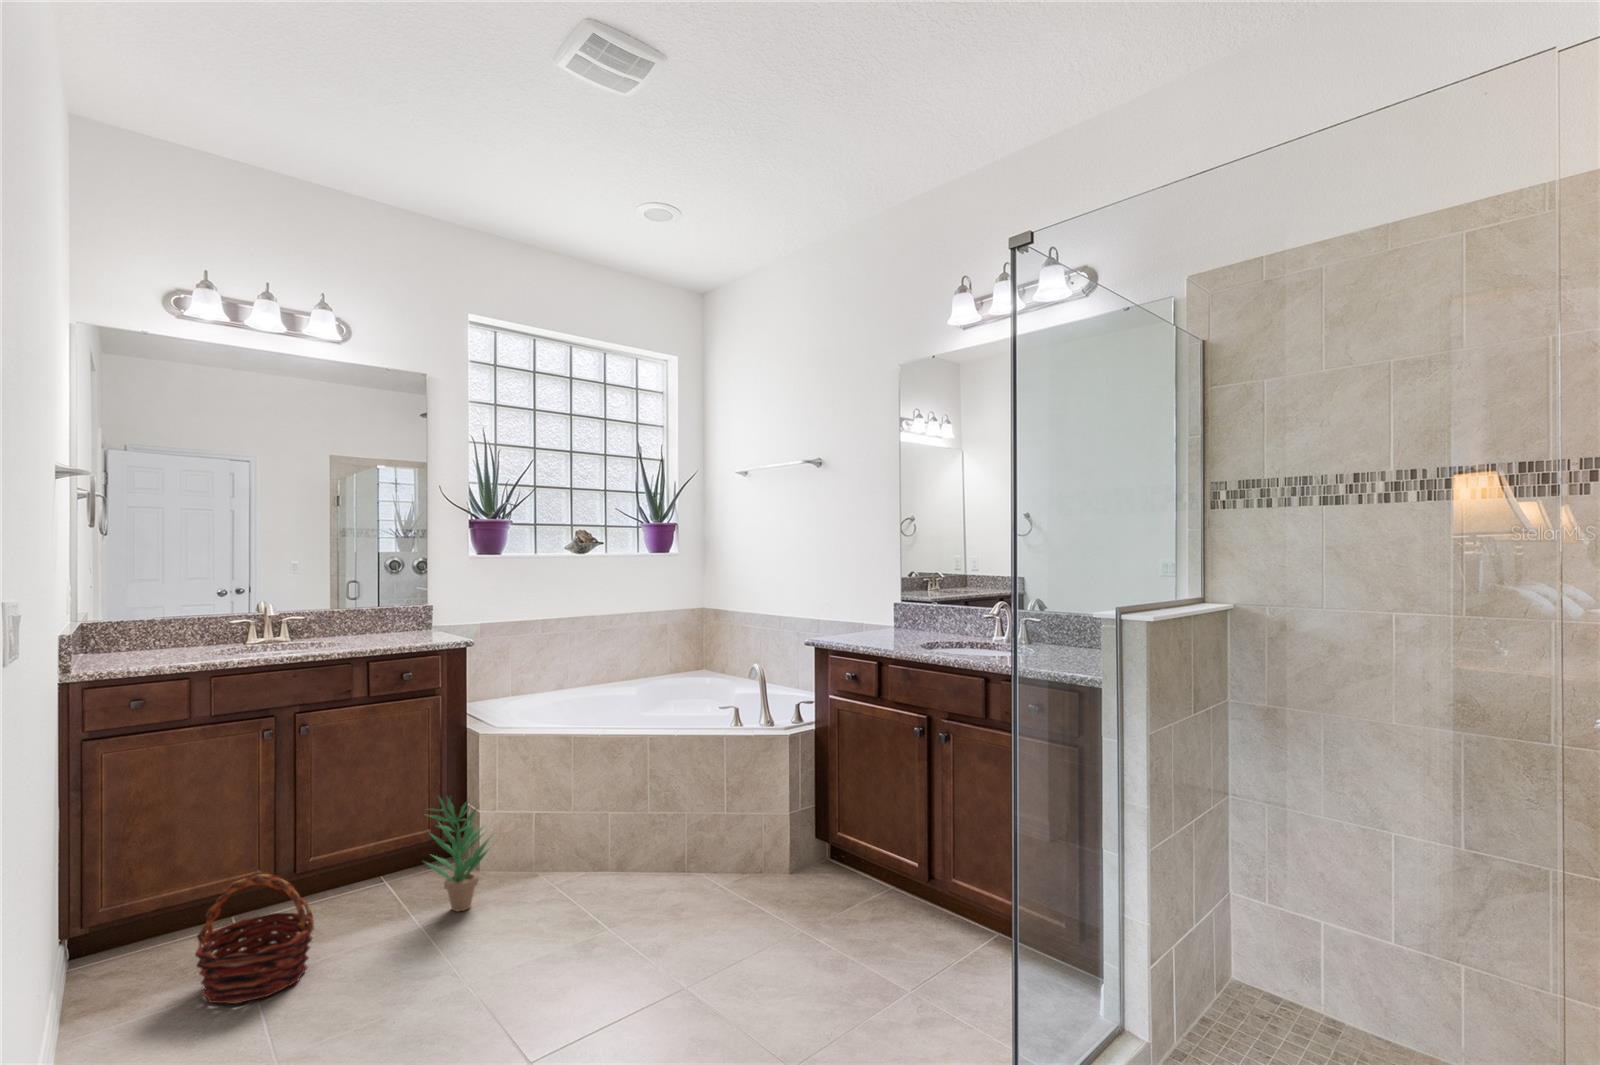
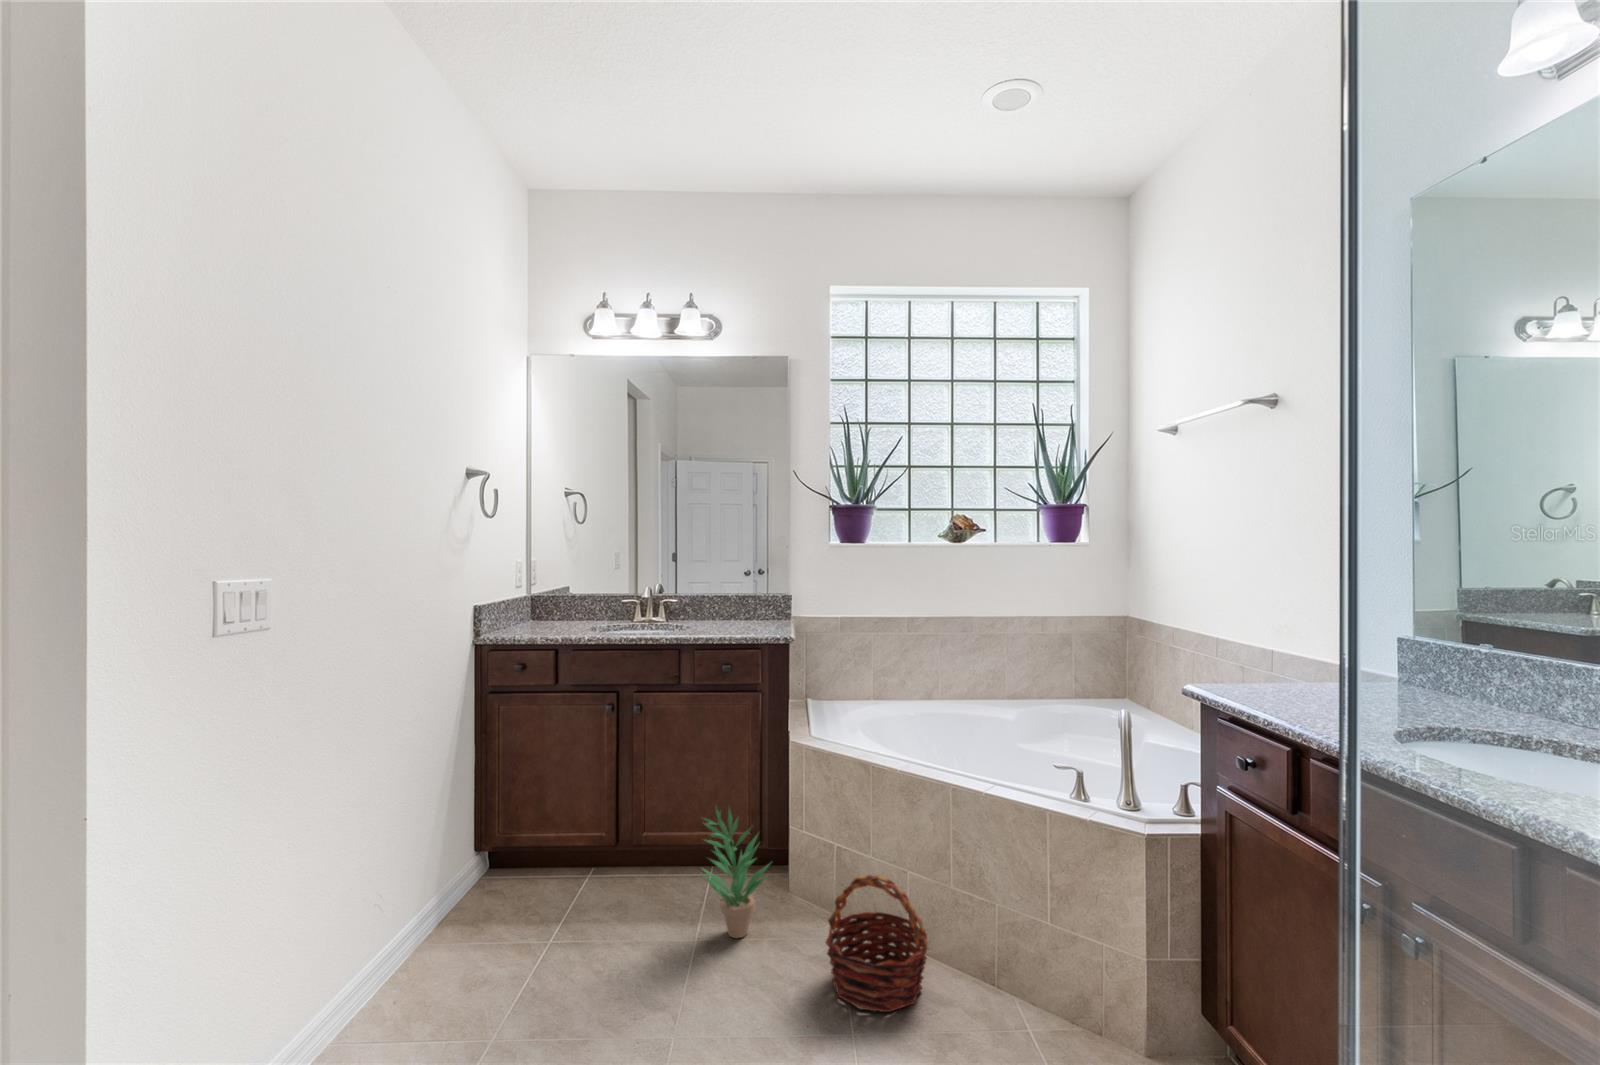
basket: present [195,874,314,1004] -> present [826,875,928,1012]

